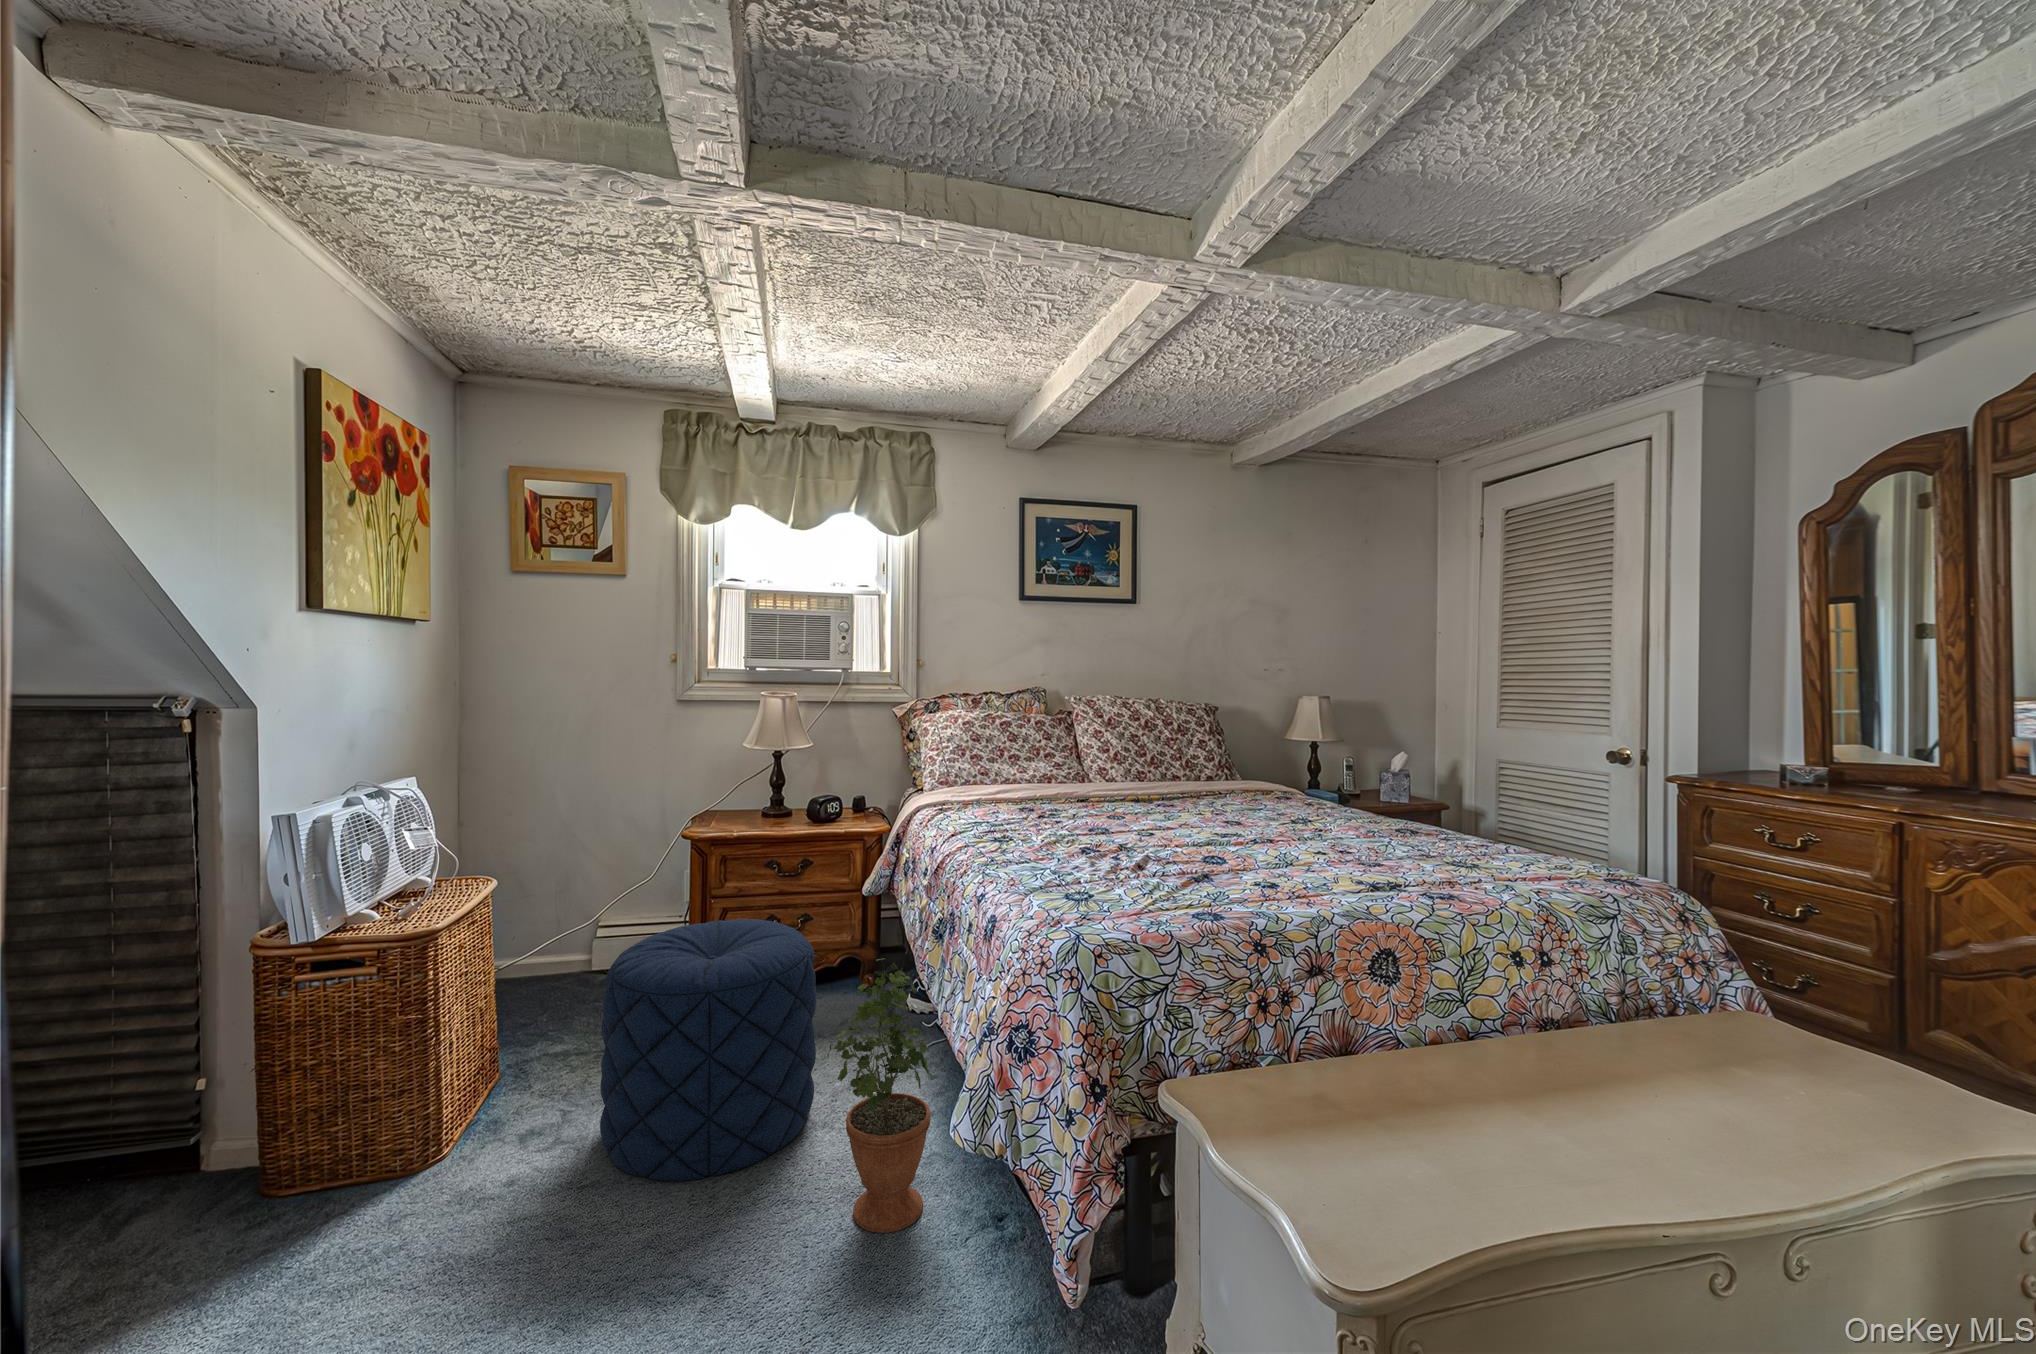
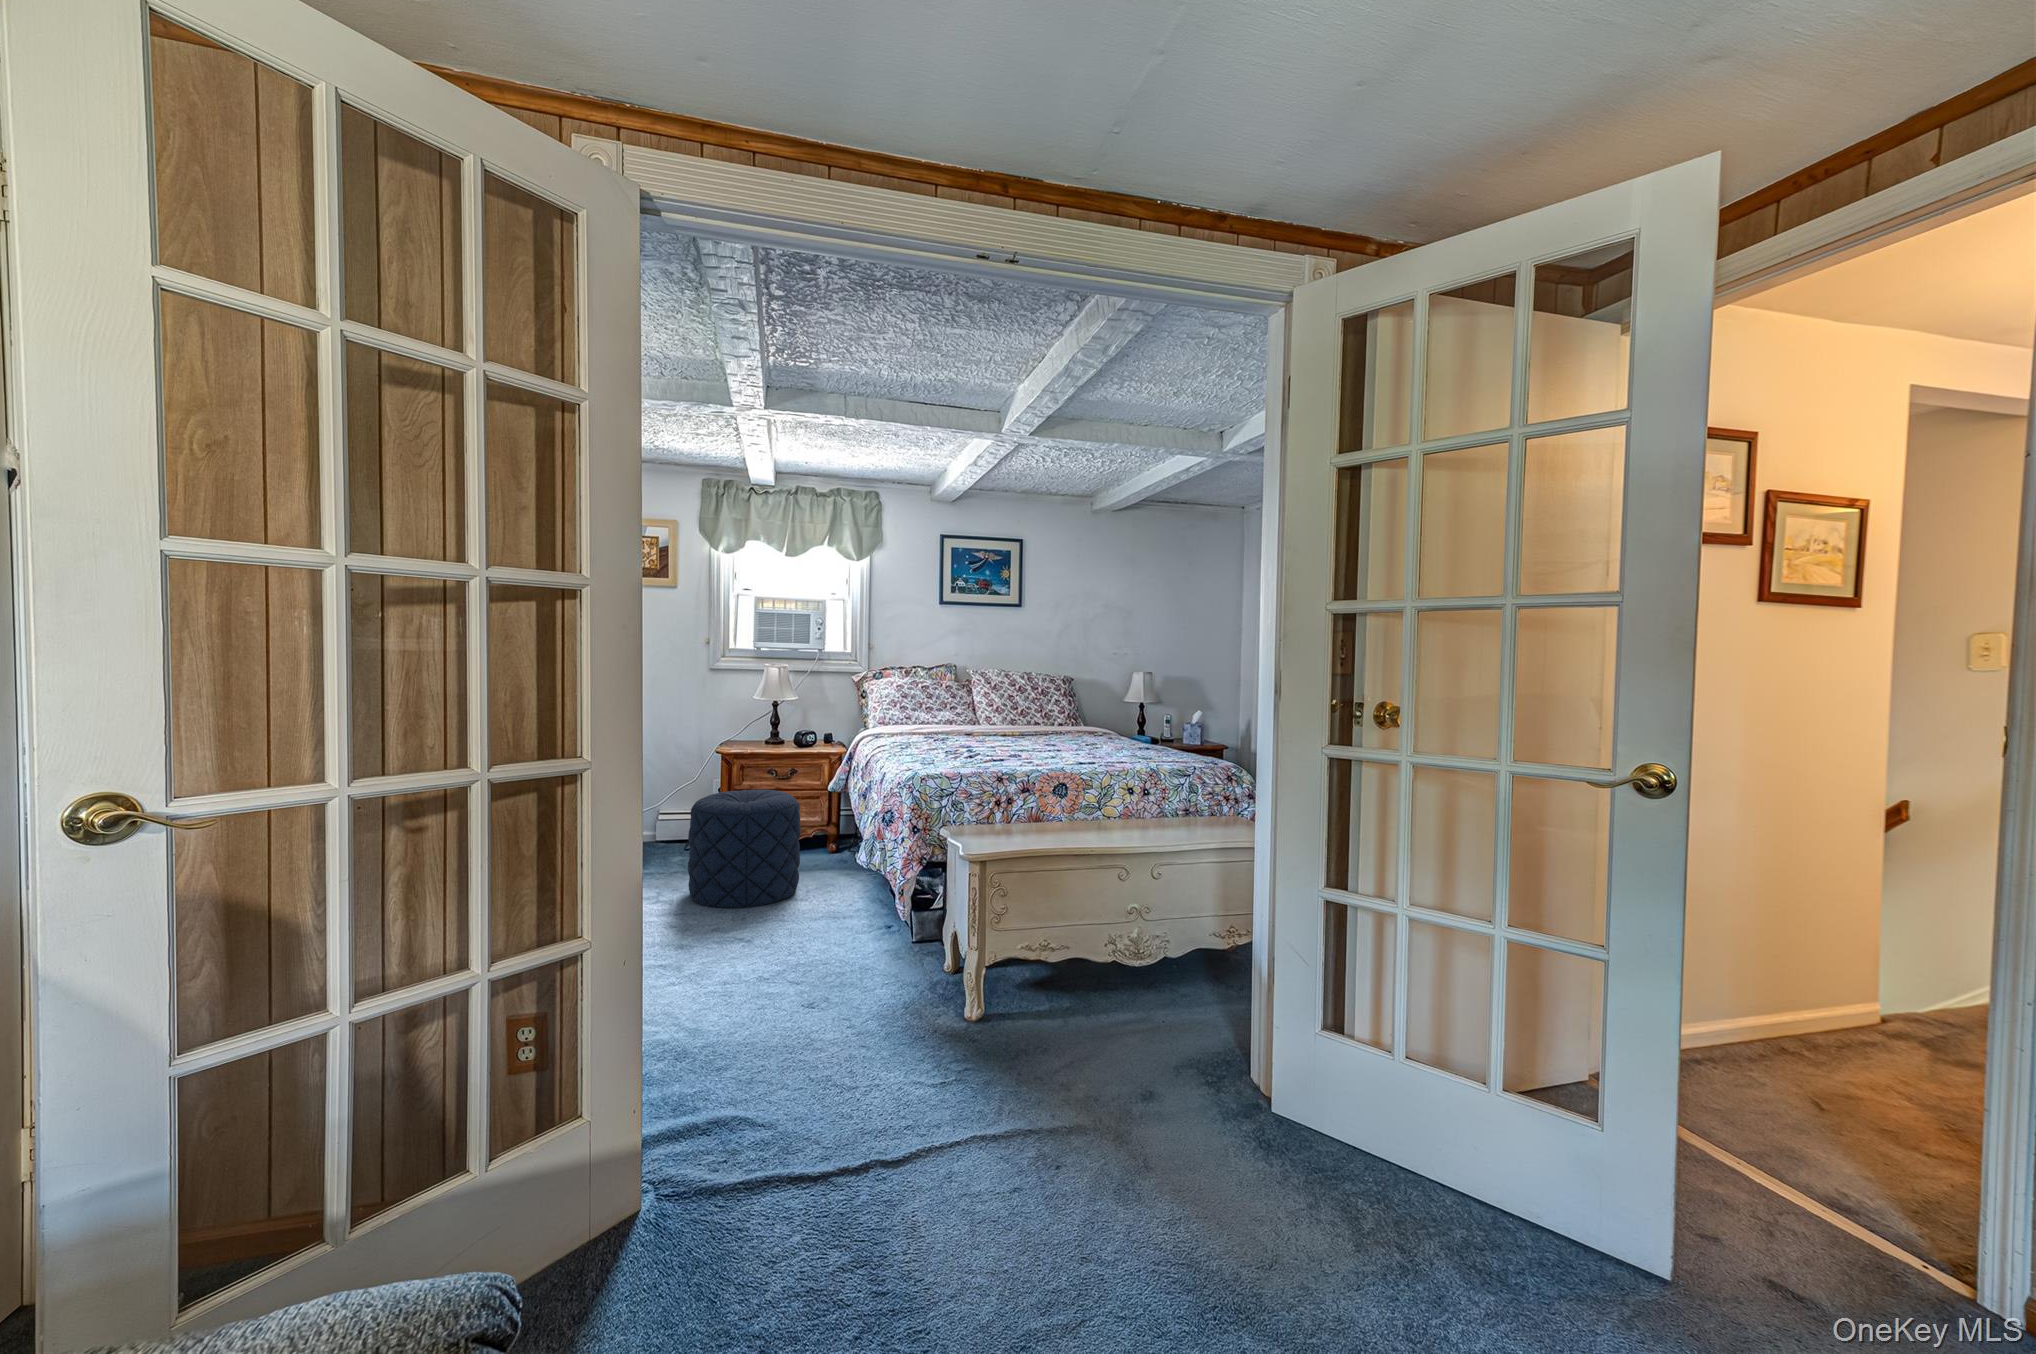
potted plant: present [827,958,931,1233] -> none [806,797,858,921]

